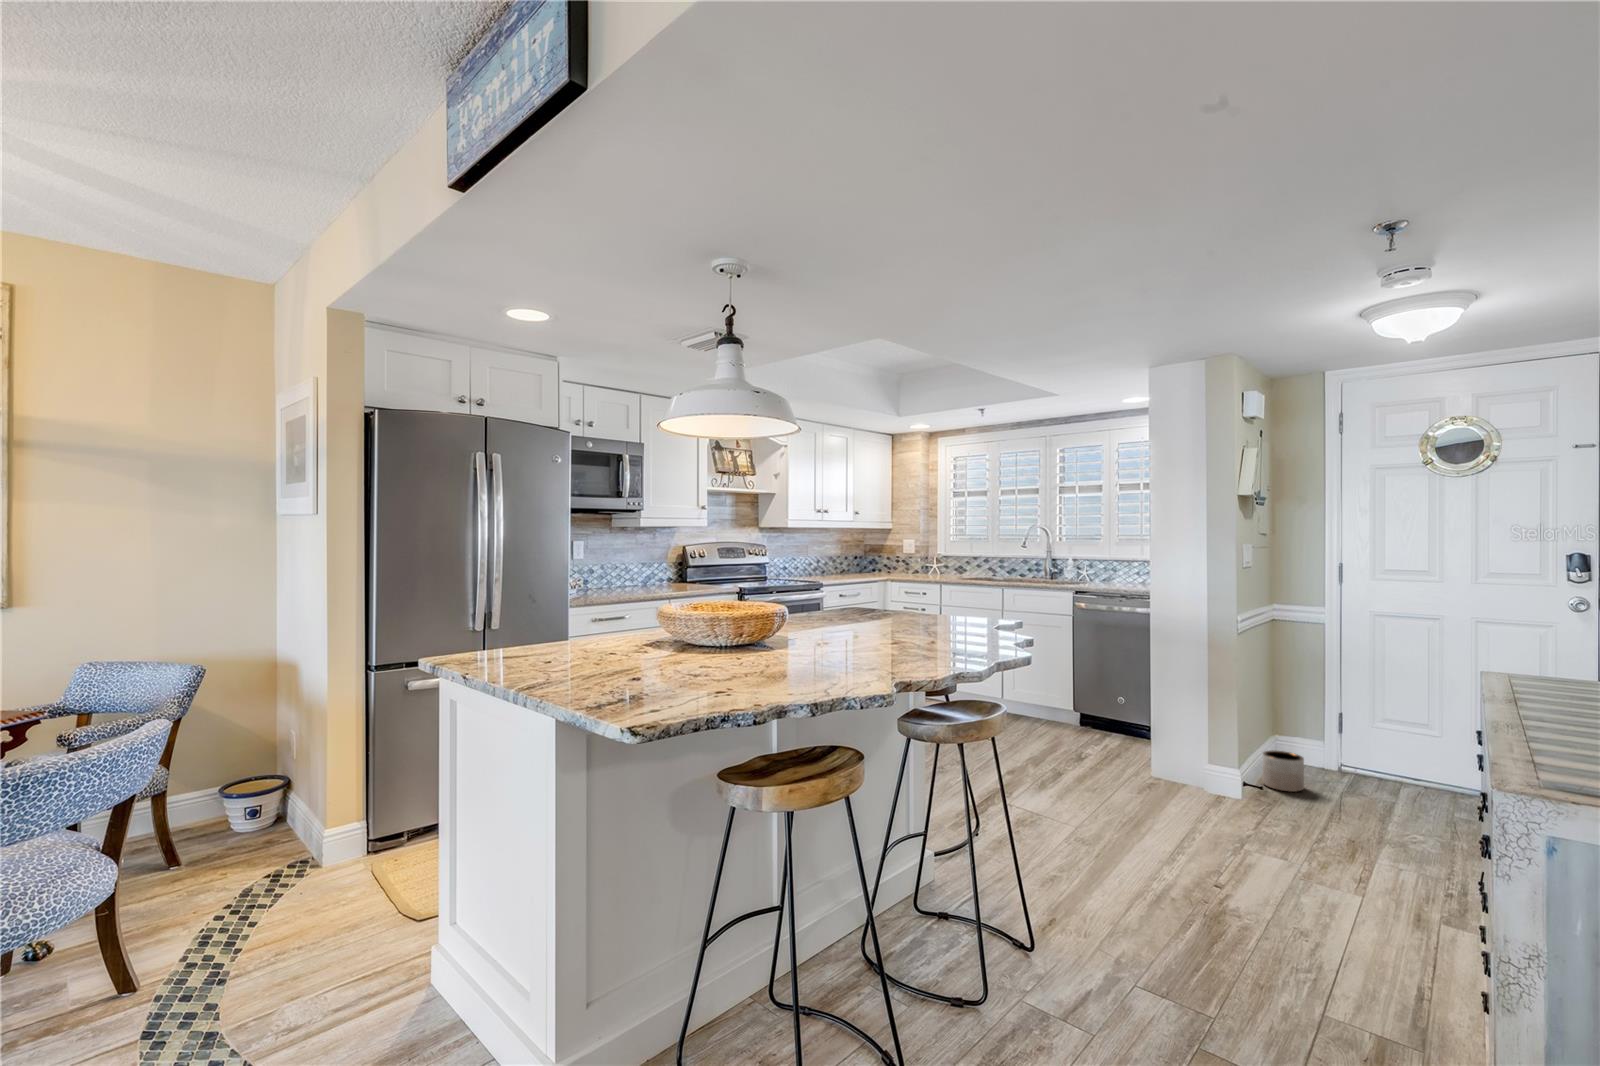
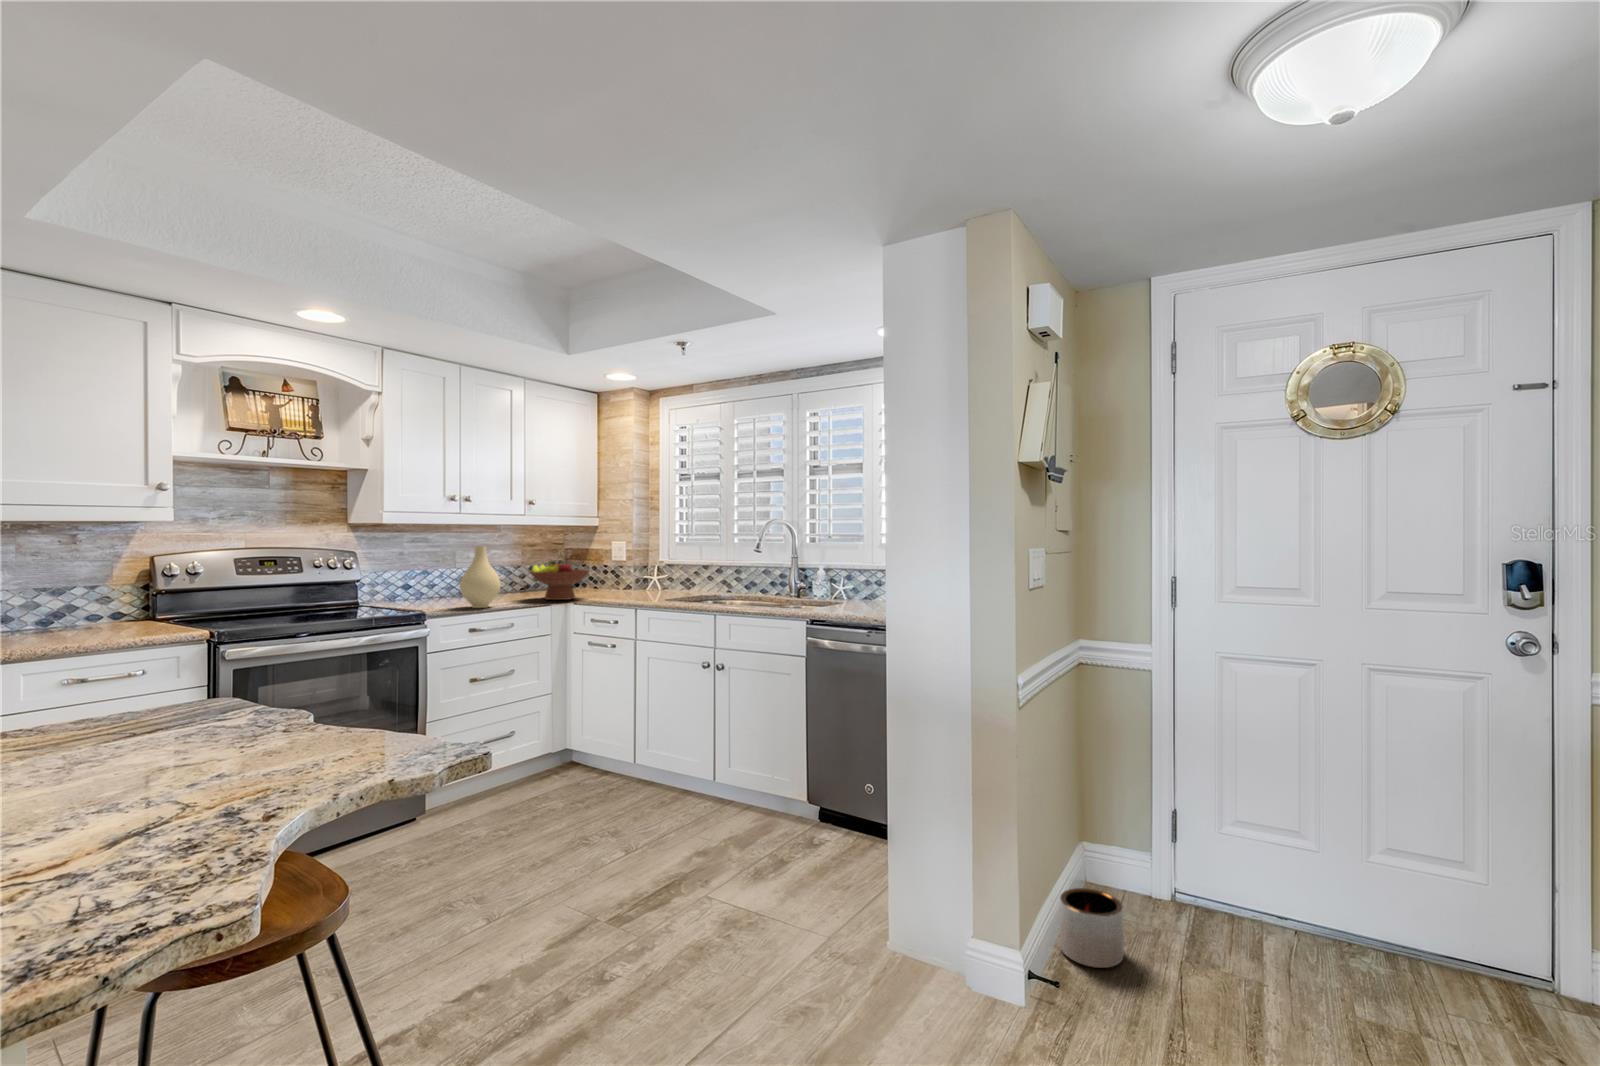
vase: none [828,542,853,583] -> present [460,546,501,608]
fruit bowl: none [862,552,903,579] -> present [530,560,590,600]

